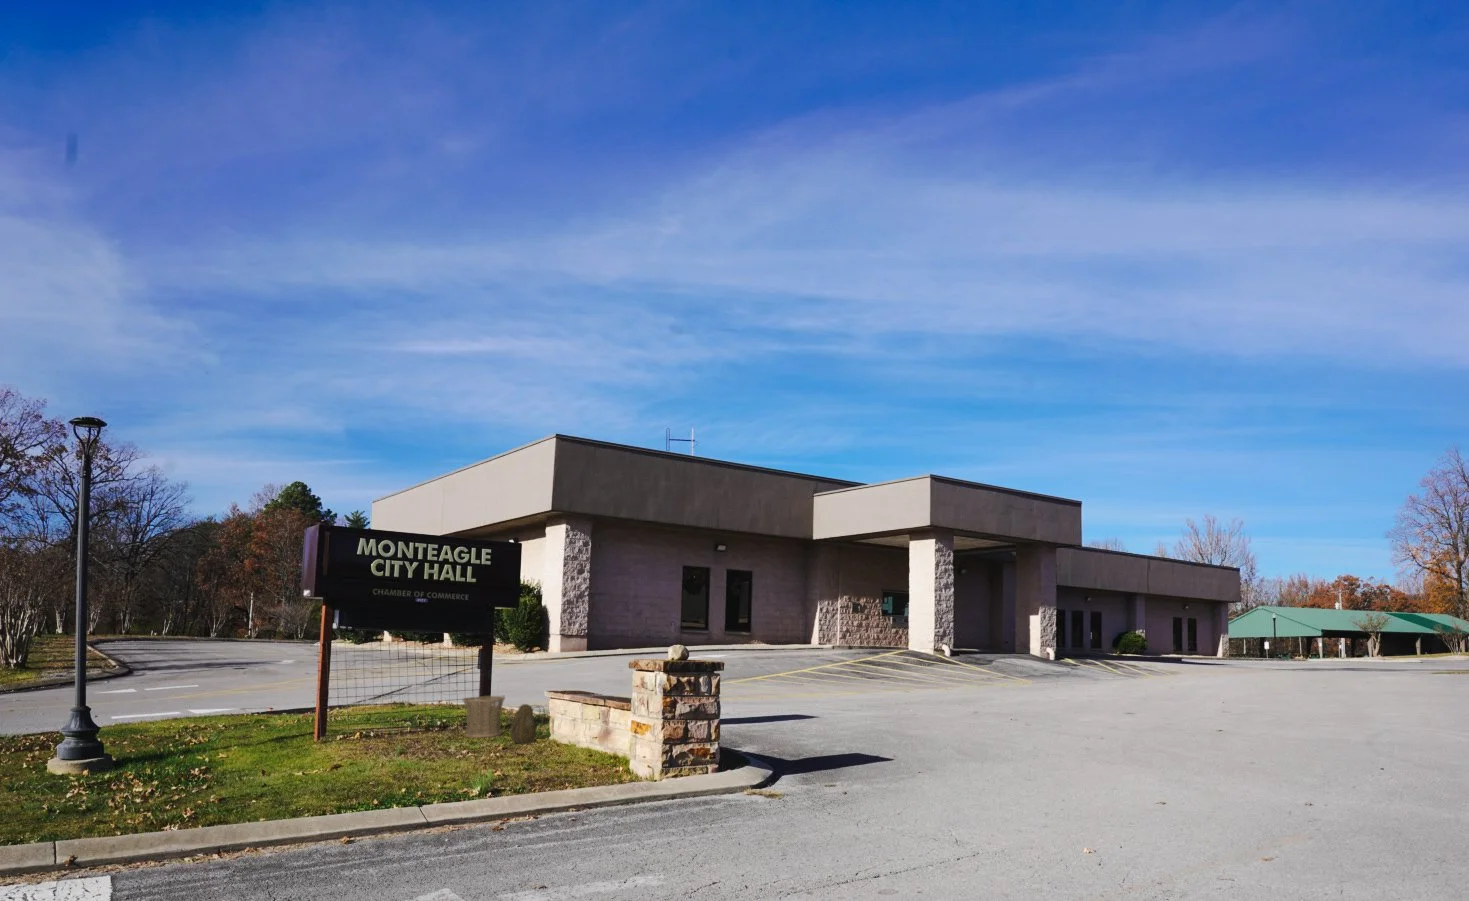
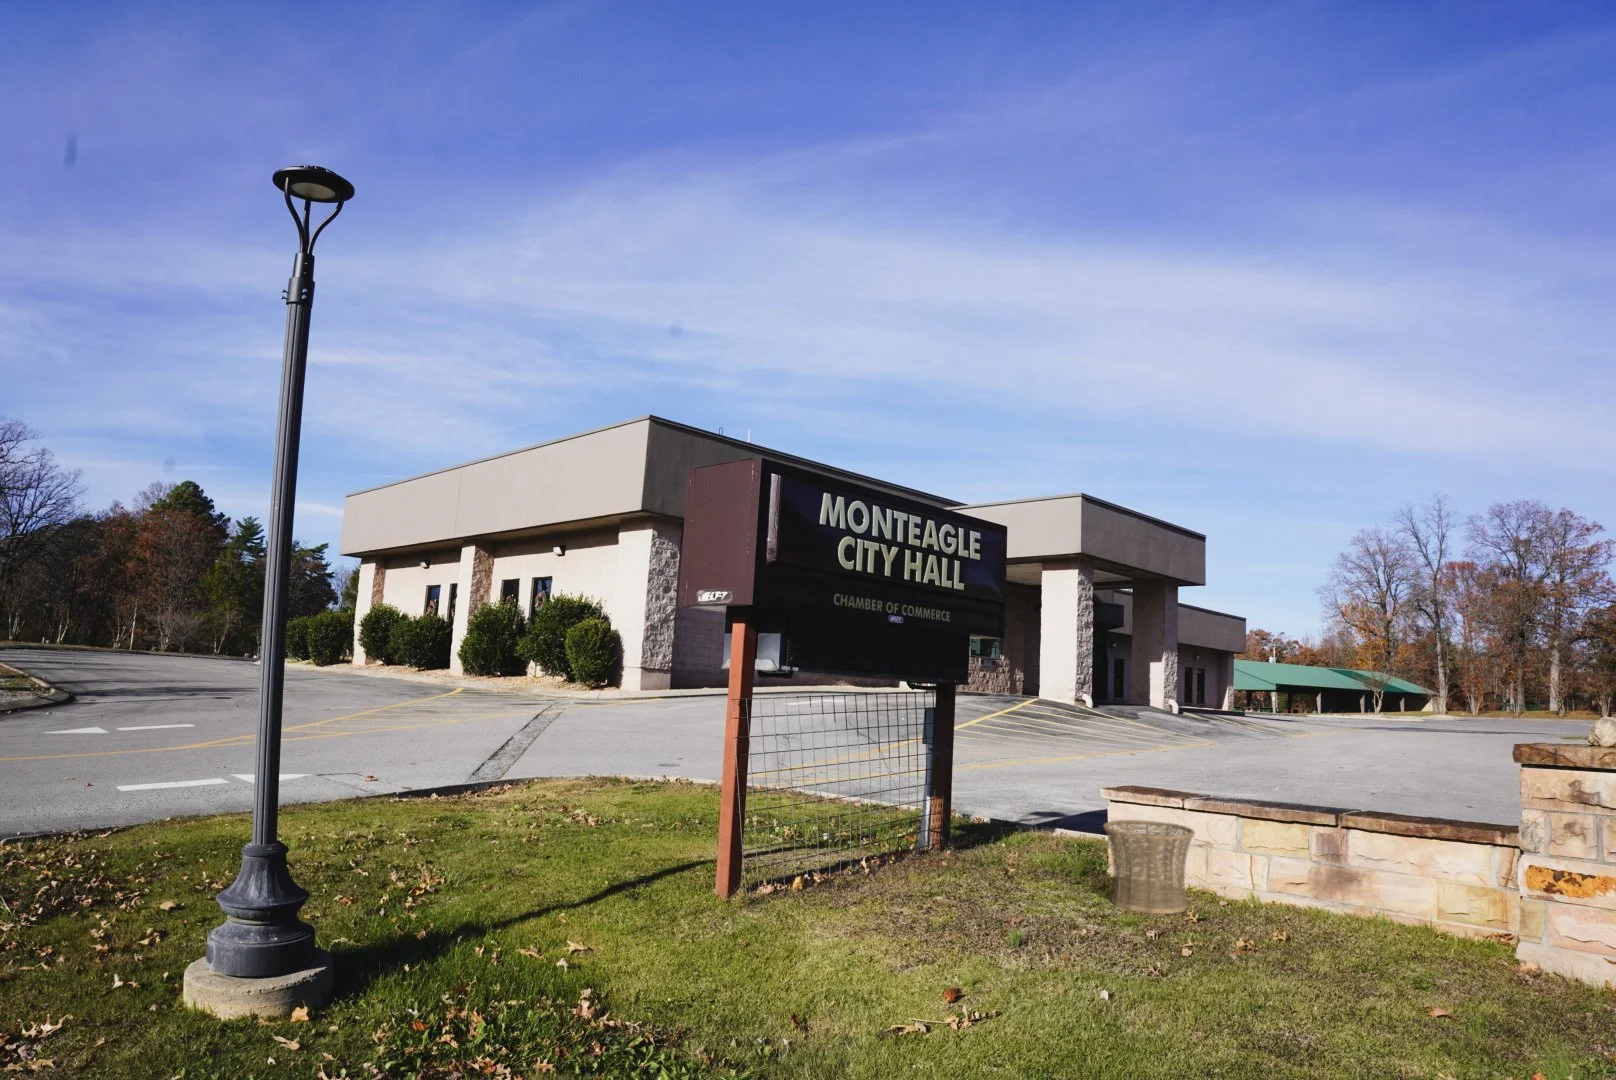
backpack: present [510,704,541,745] -> none [1315,855,1392,950]

